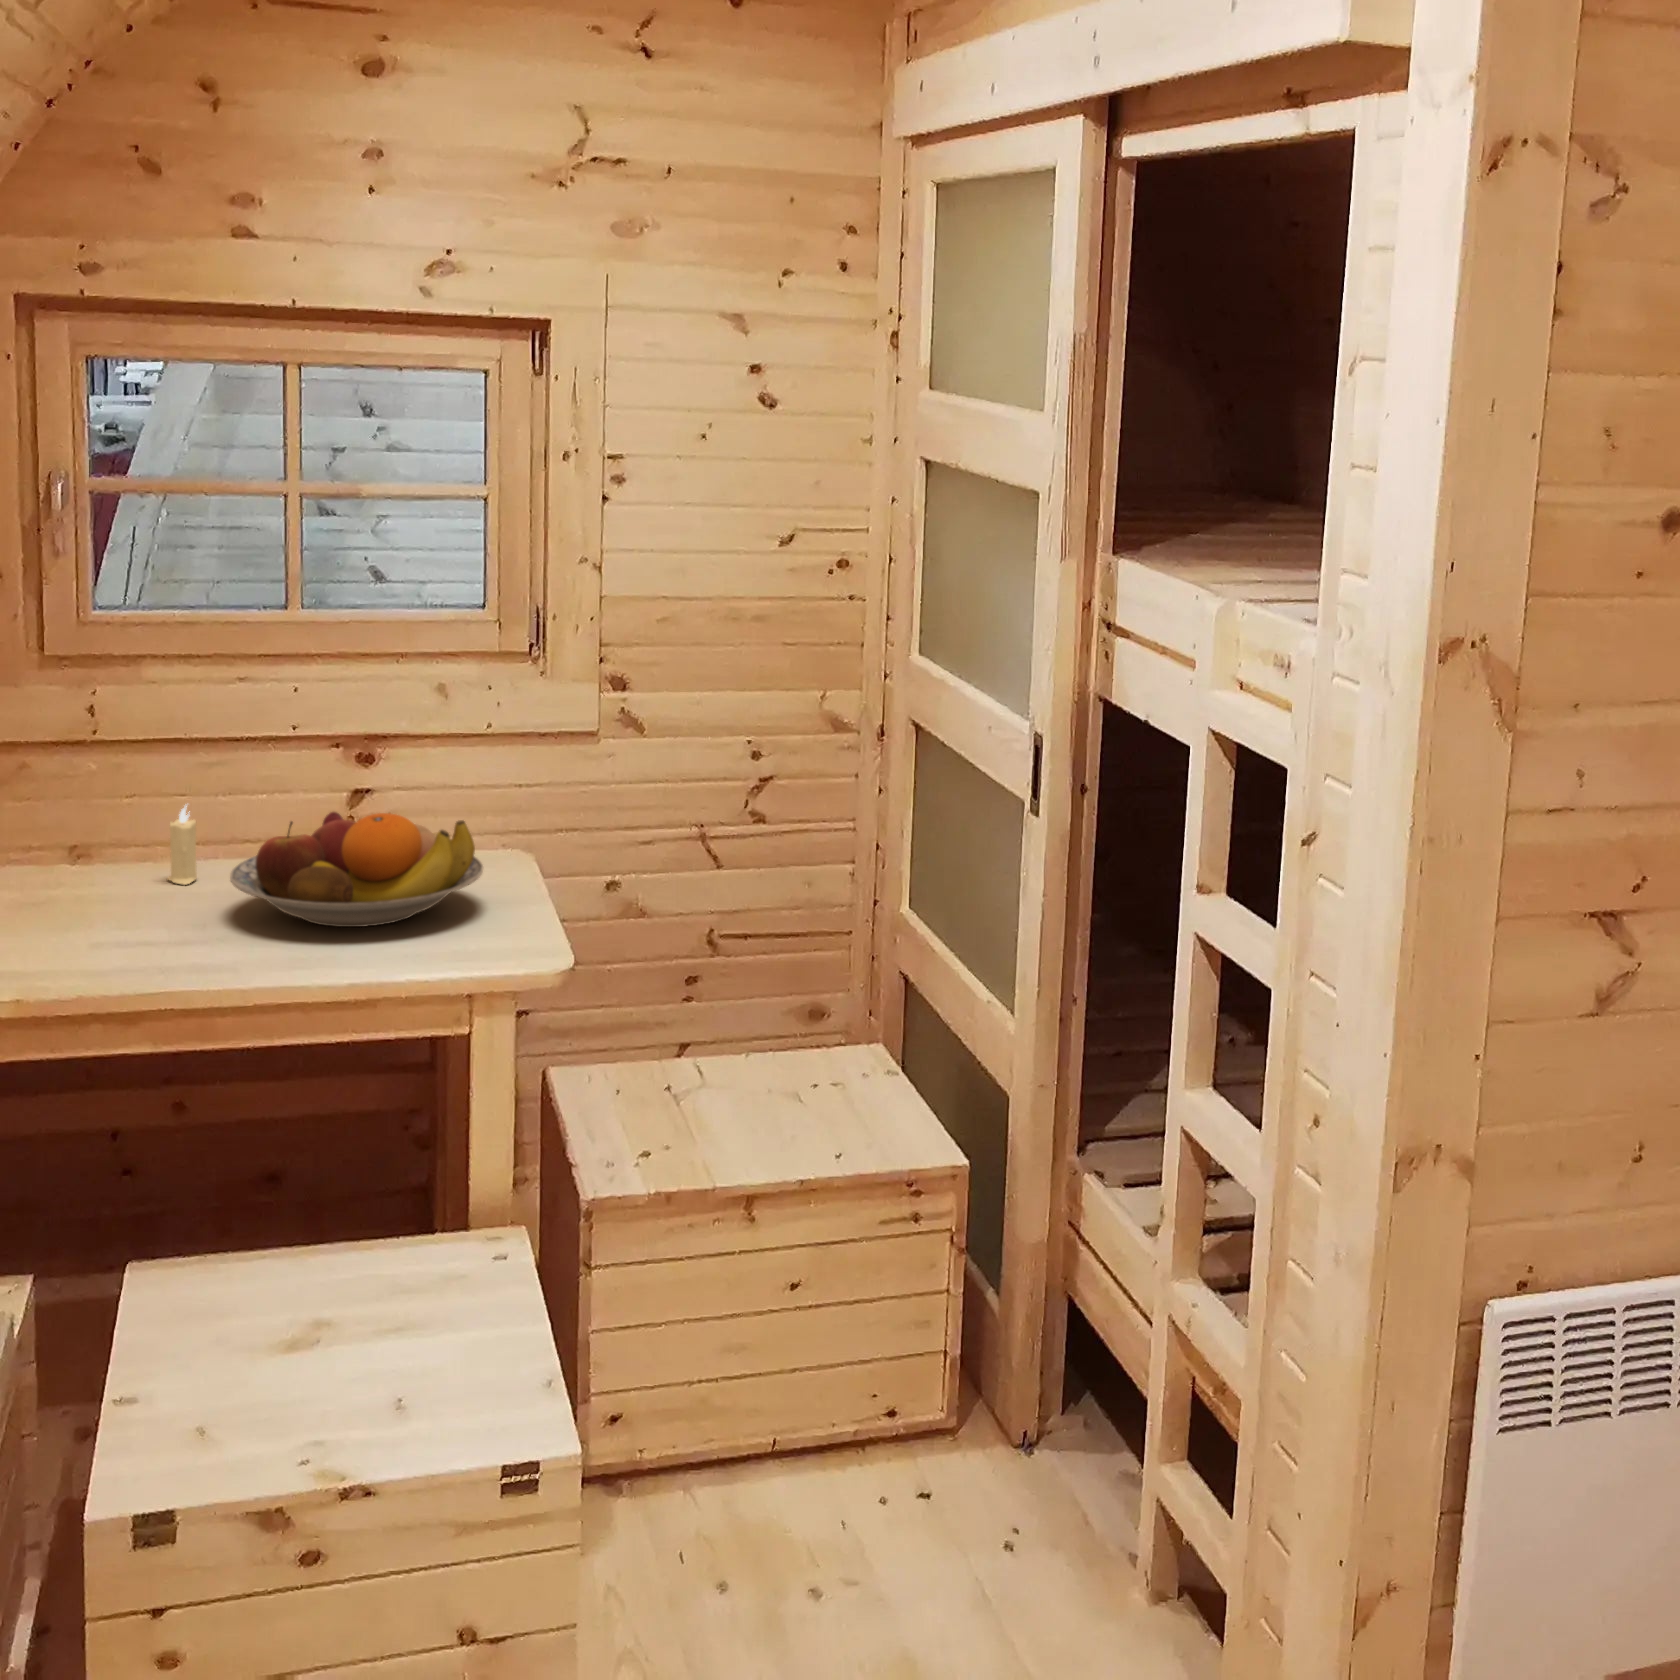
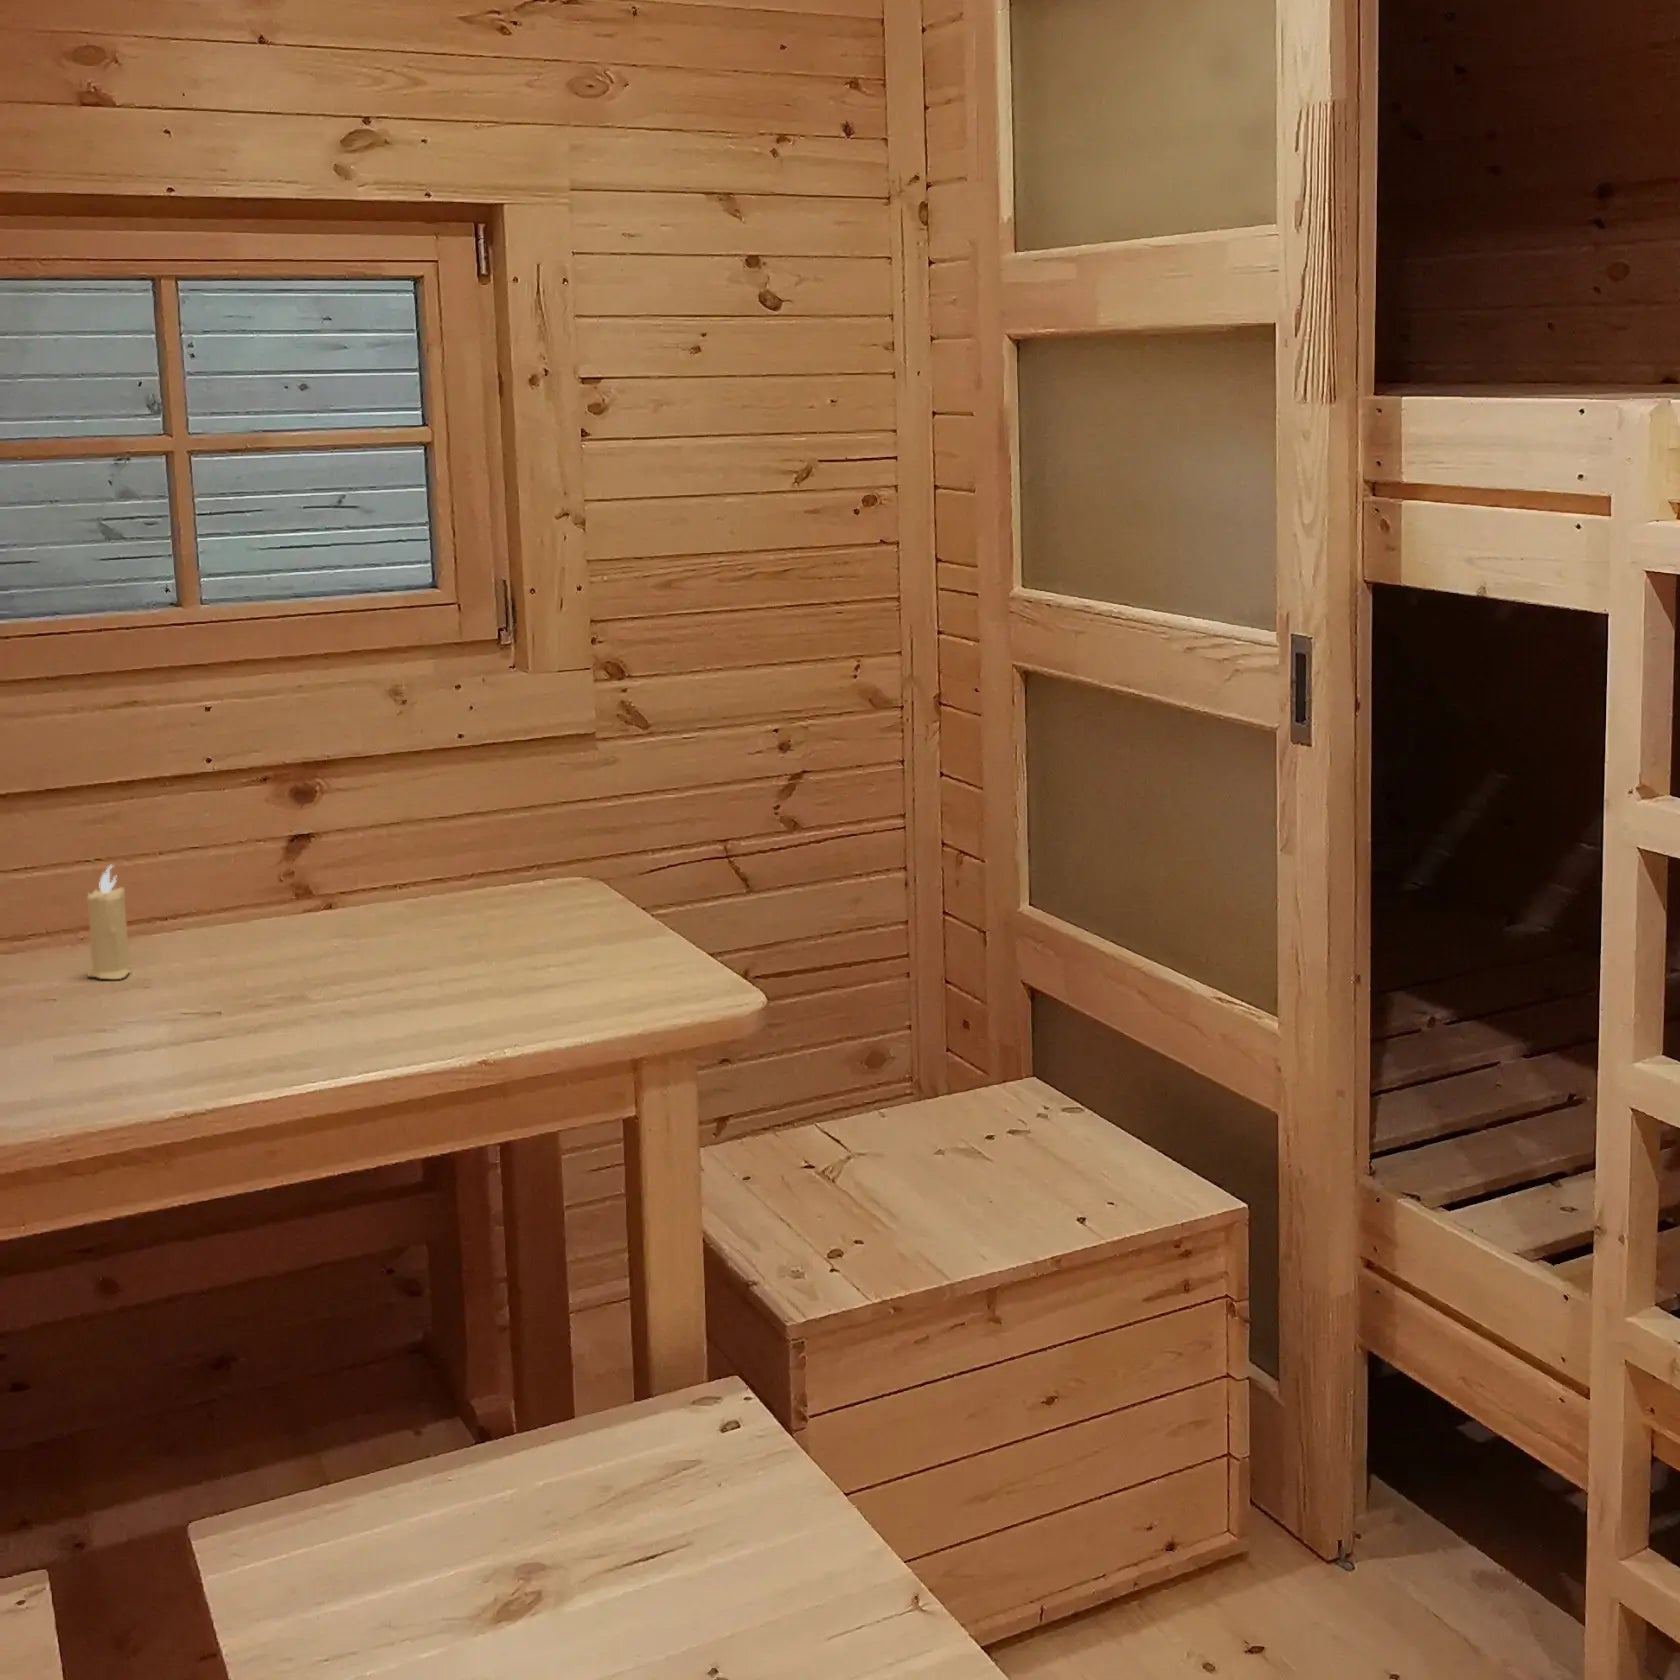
fruit bowl: present [230,812,483,927] -> none [214,836,565,1000]

